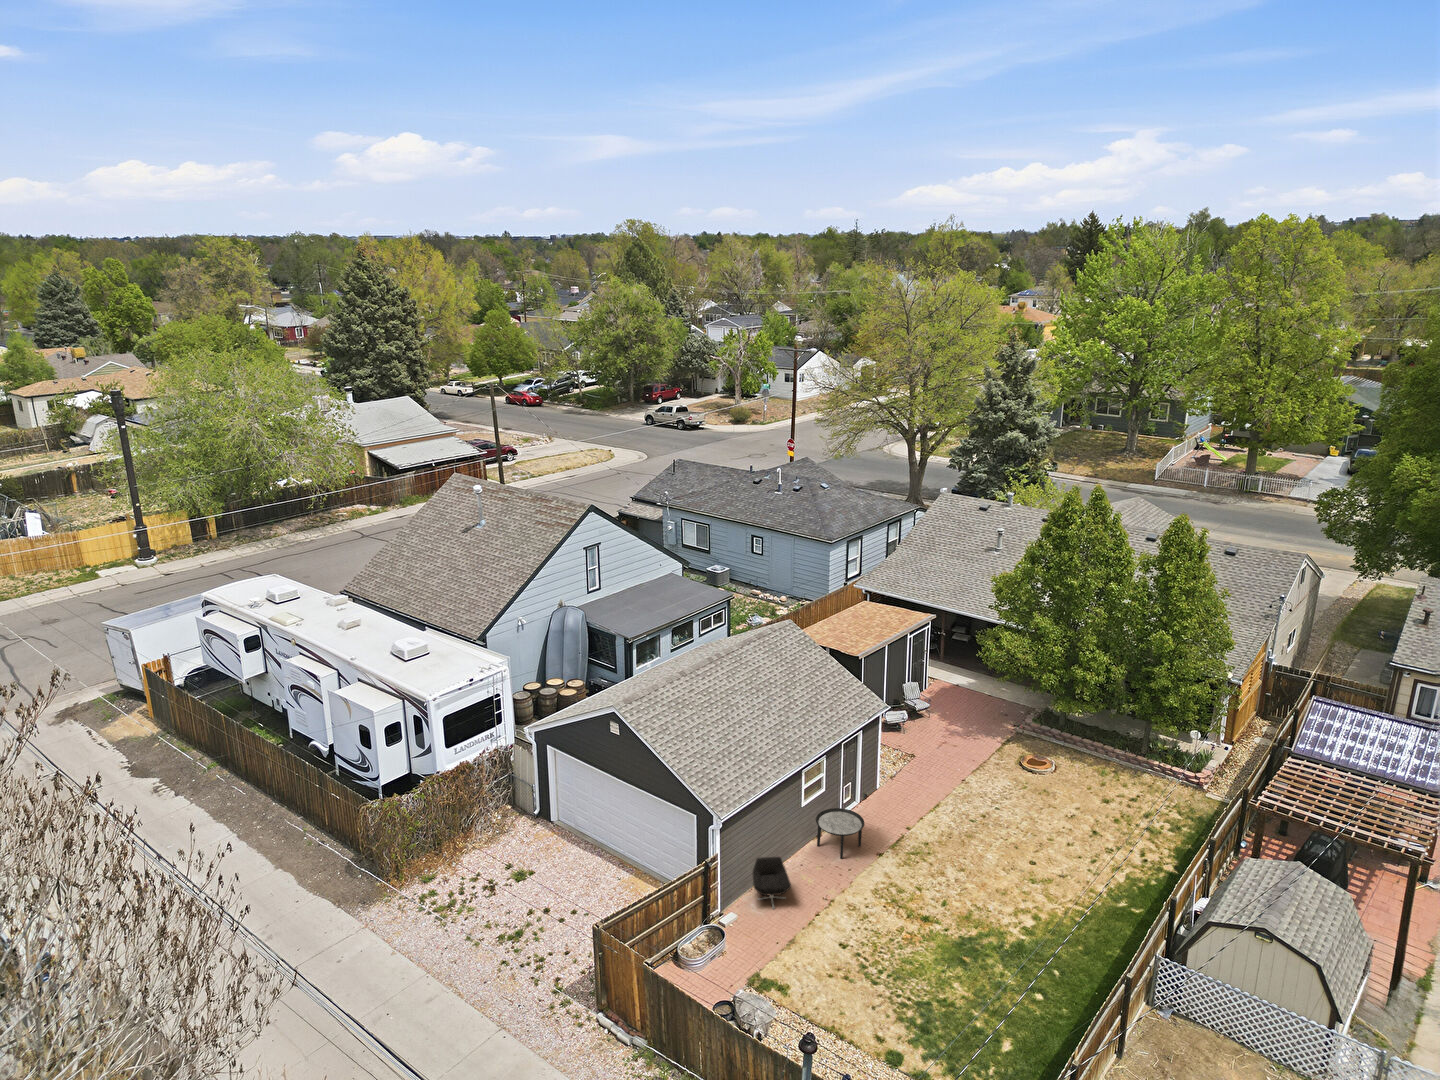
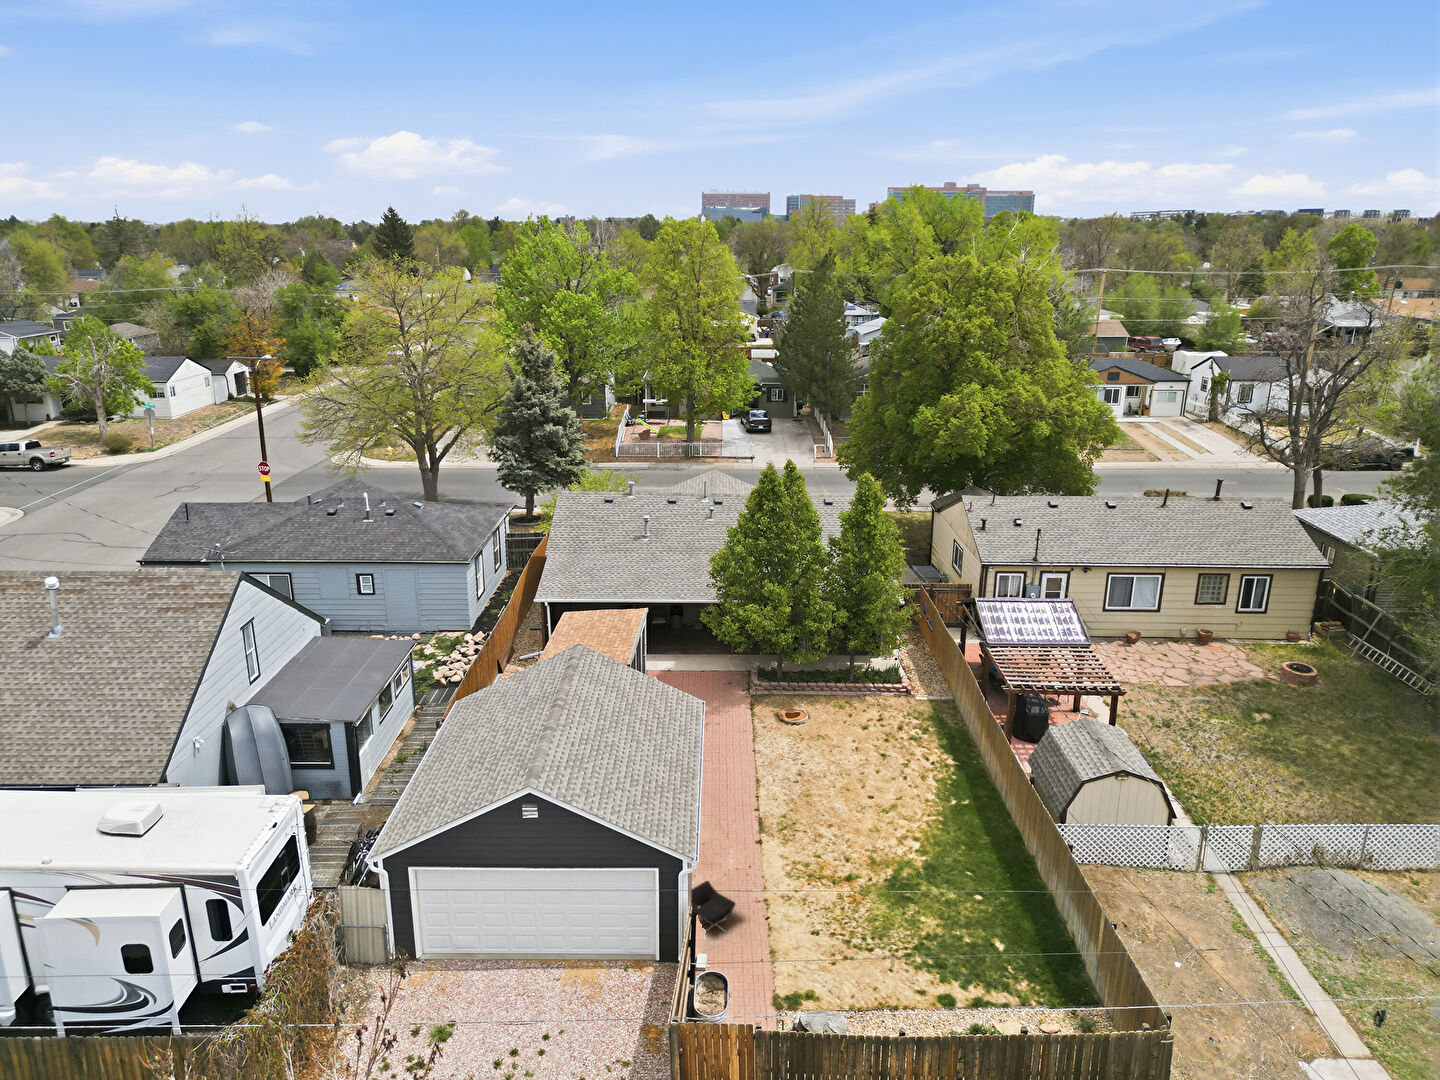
round table: present [816,808,864,859] -> none [694,813,744,862]

